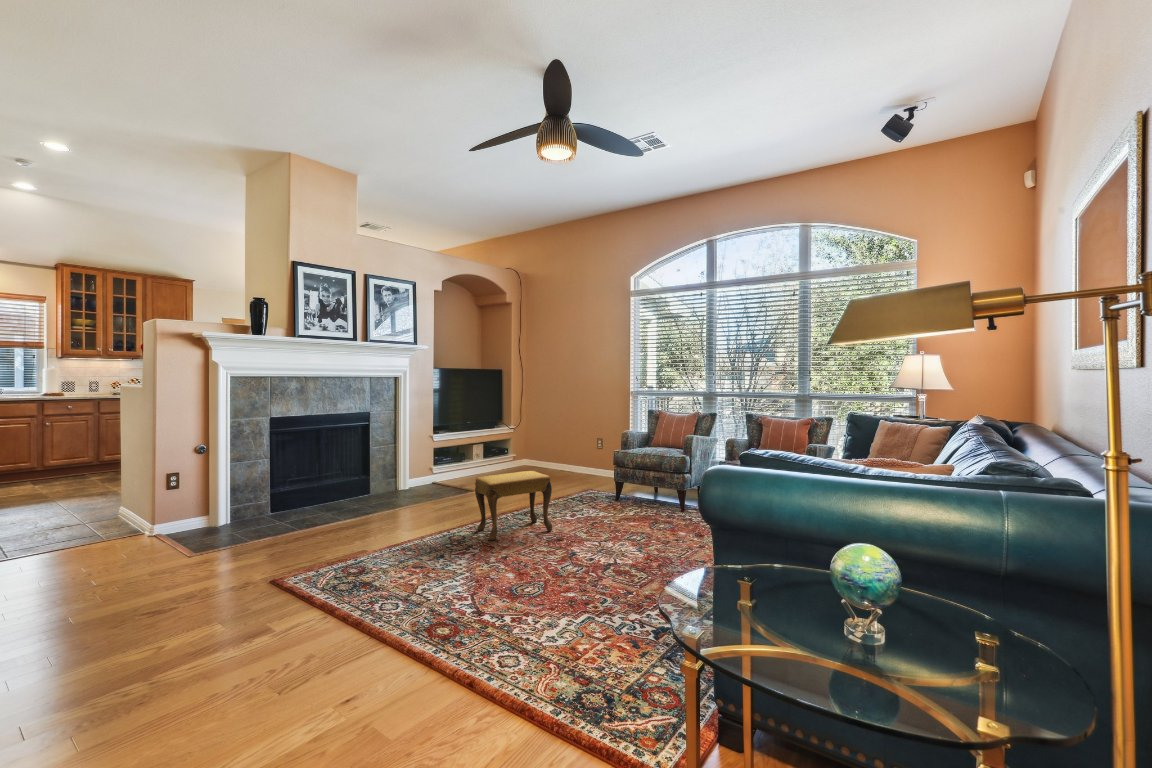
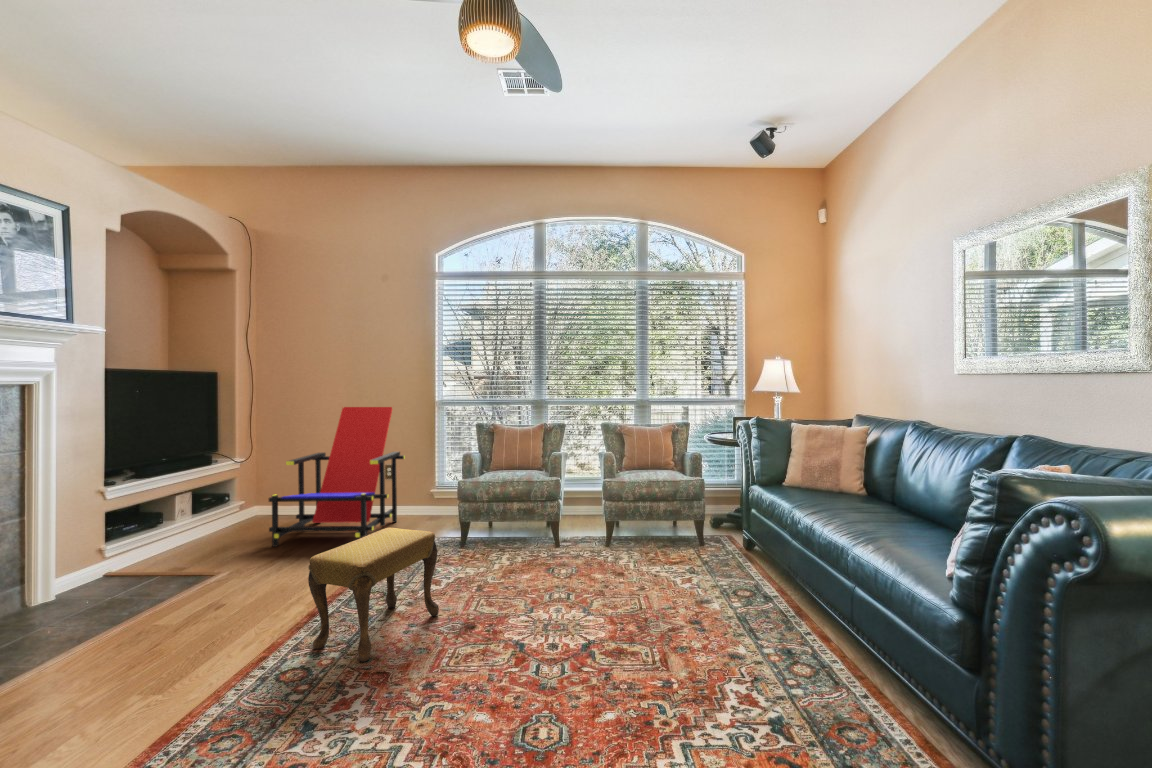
lounge chair: none [513,391,604,491] -> present [269,407,405,547]

